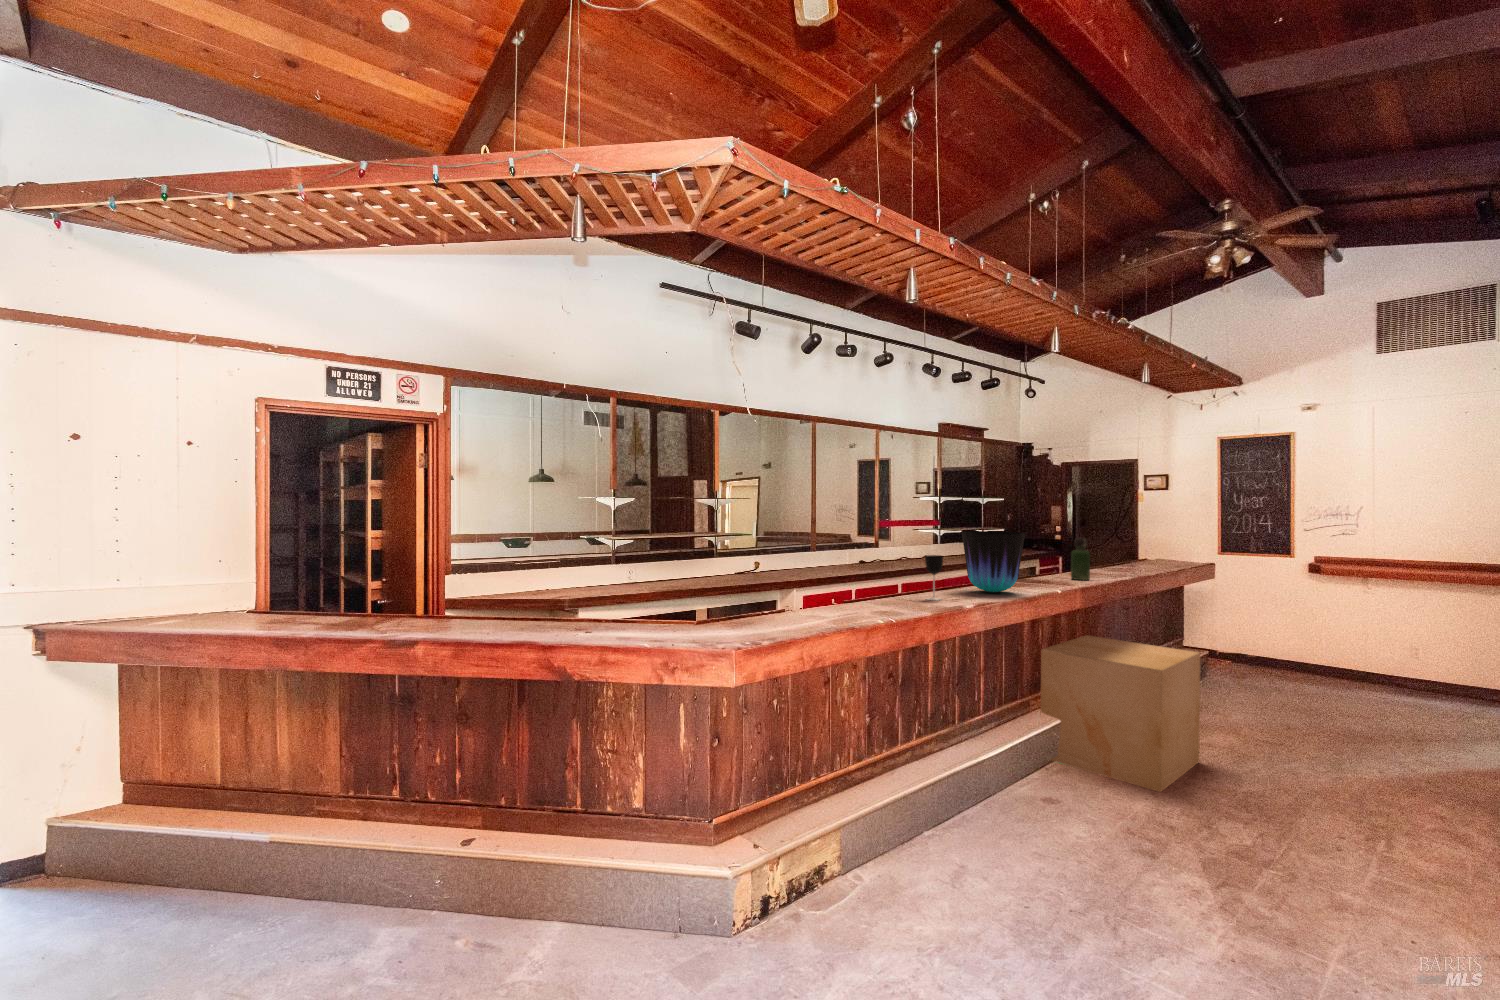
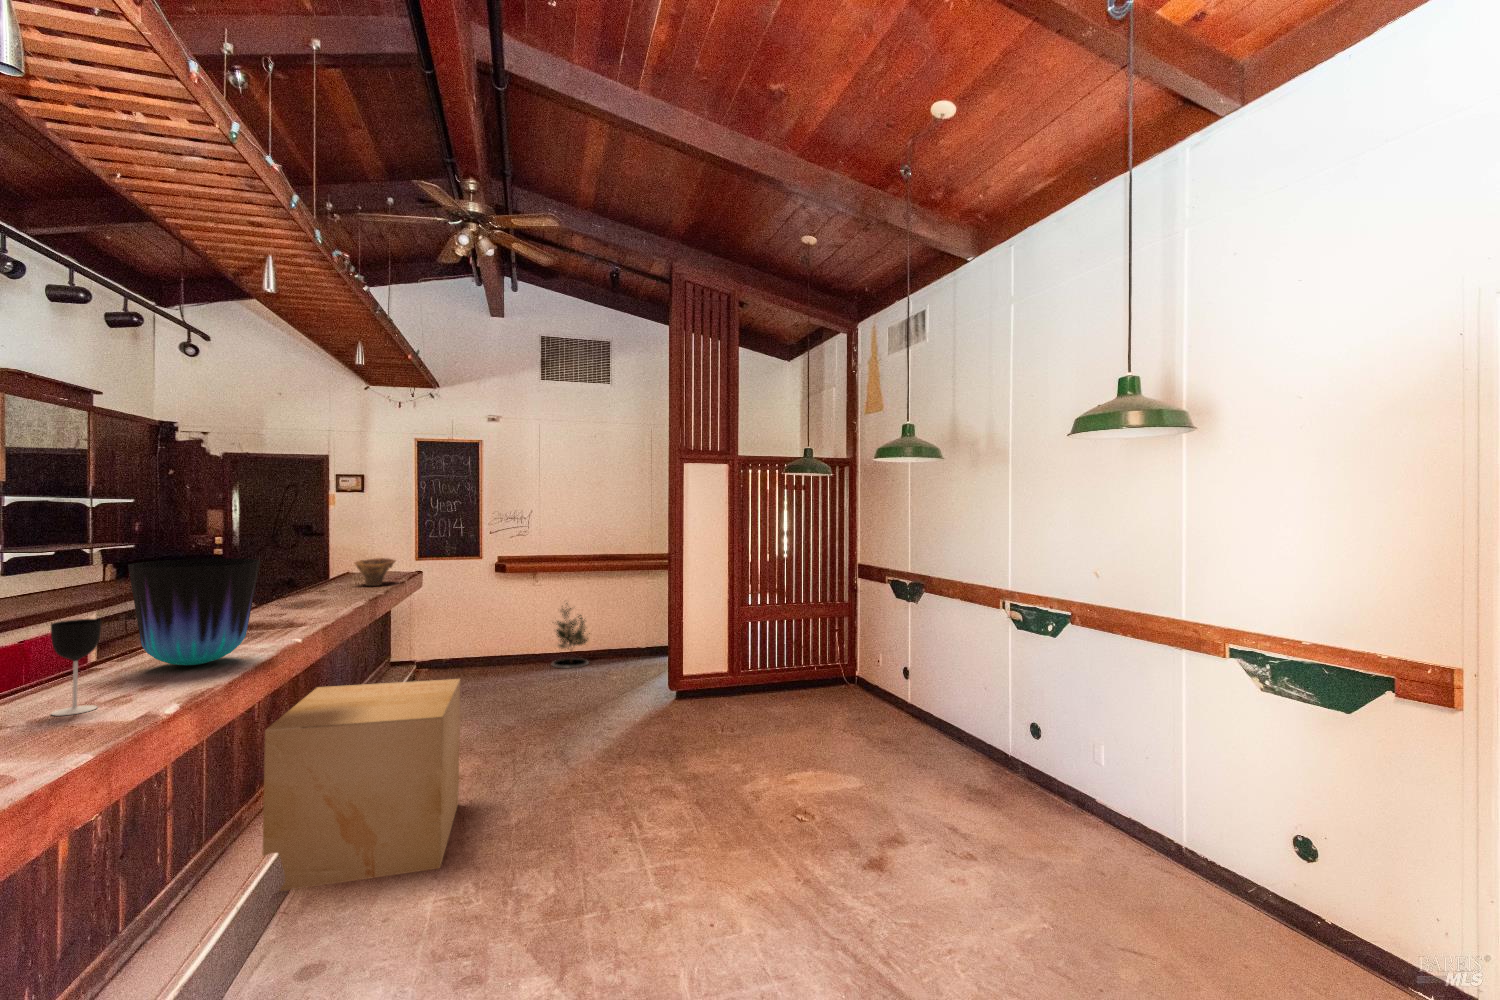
bottle: present [1071,538,1090,580] -> none [296,556,325,615]
bowl: none [1134,547,1171,570] -> present [355,558,396,586]
potted tree: none [1384,615,1453,701] -> present [552,603,590,668]

